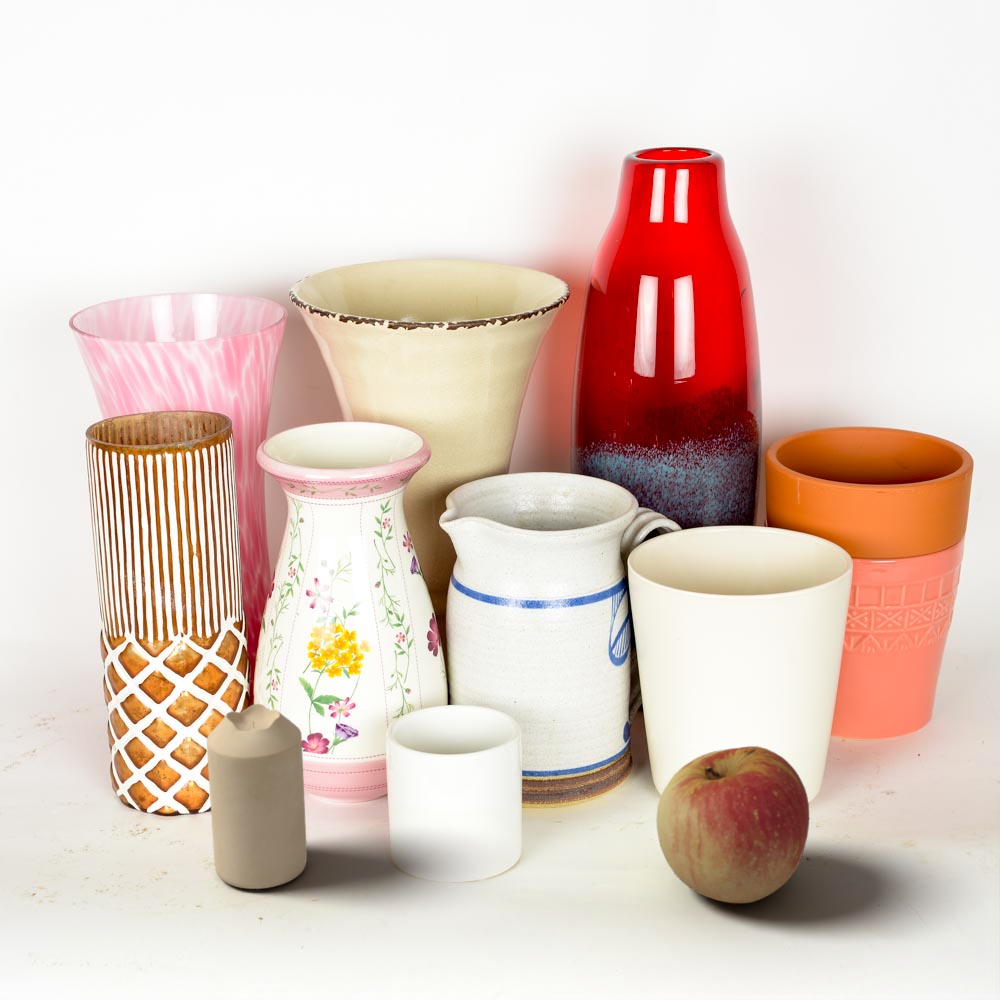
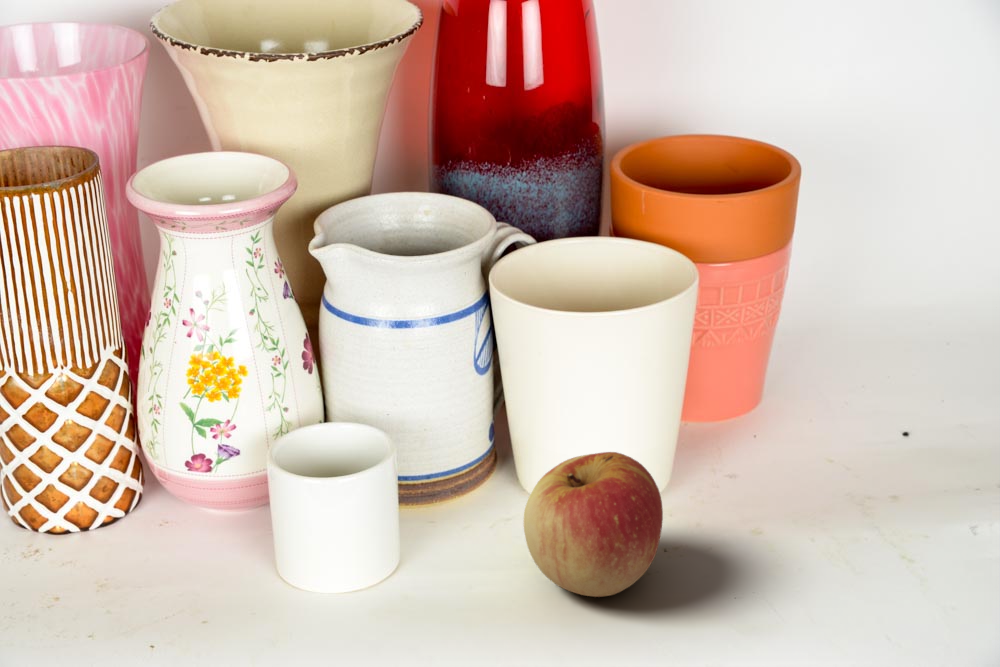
candle: present [207,704,307,889] -> none [93,434,196,607]

